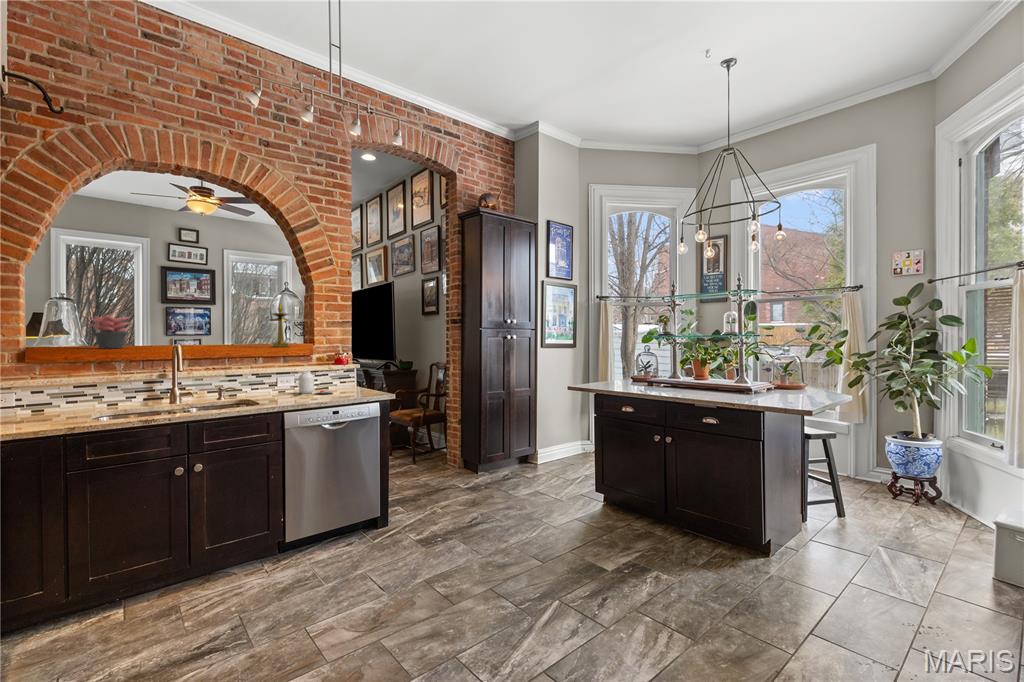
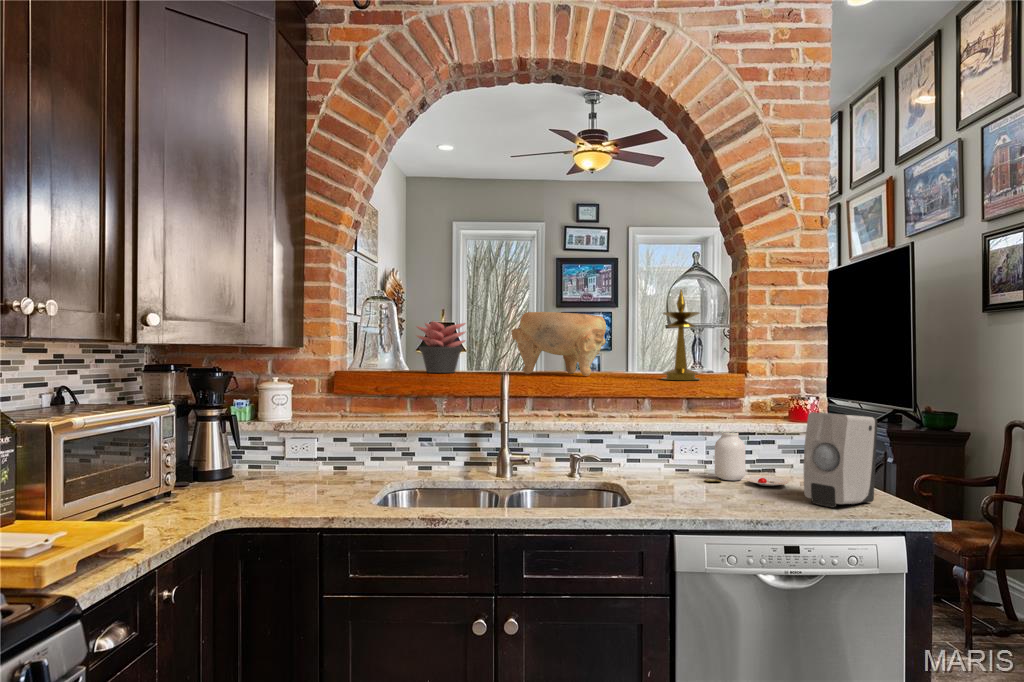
decorative bowl: none [170,311,235,347] -> present [512,312,606,376]
soap dispenser: none [340,358,370,397] -> present [804,412,877,507]

